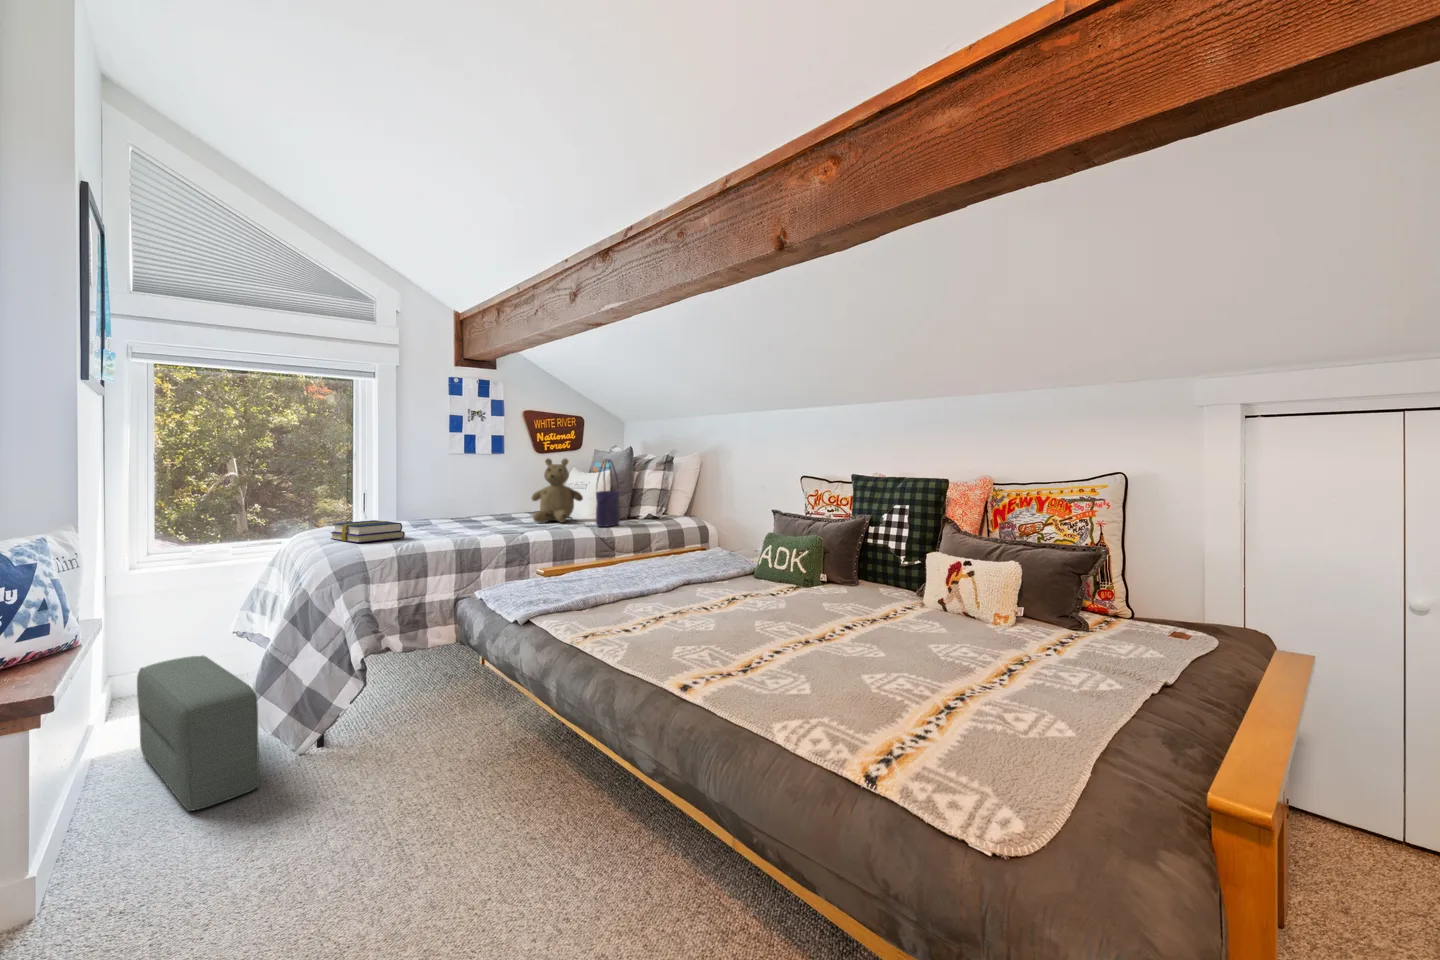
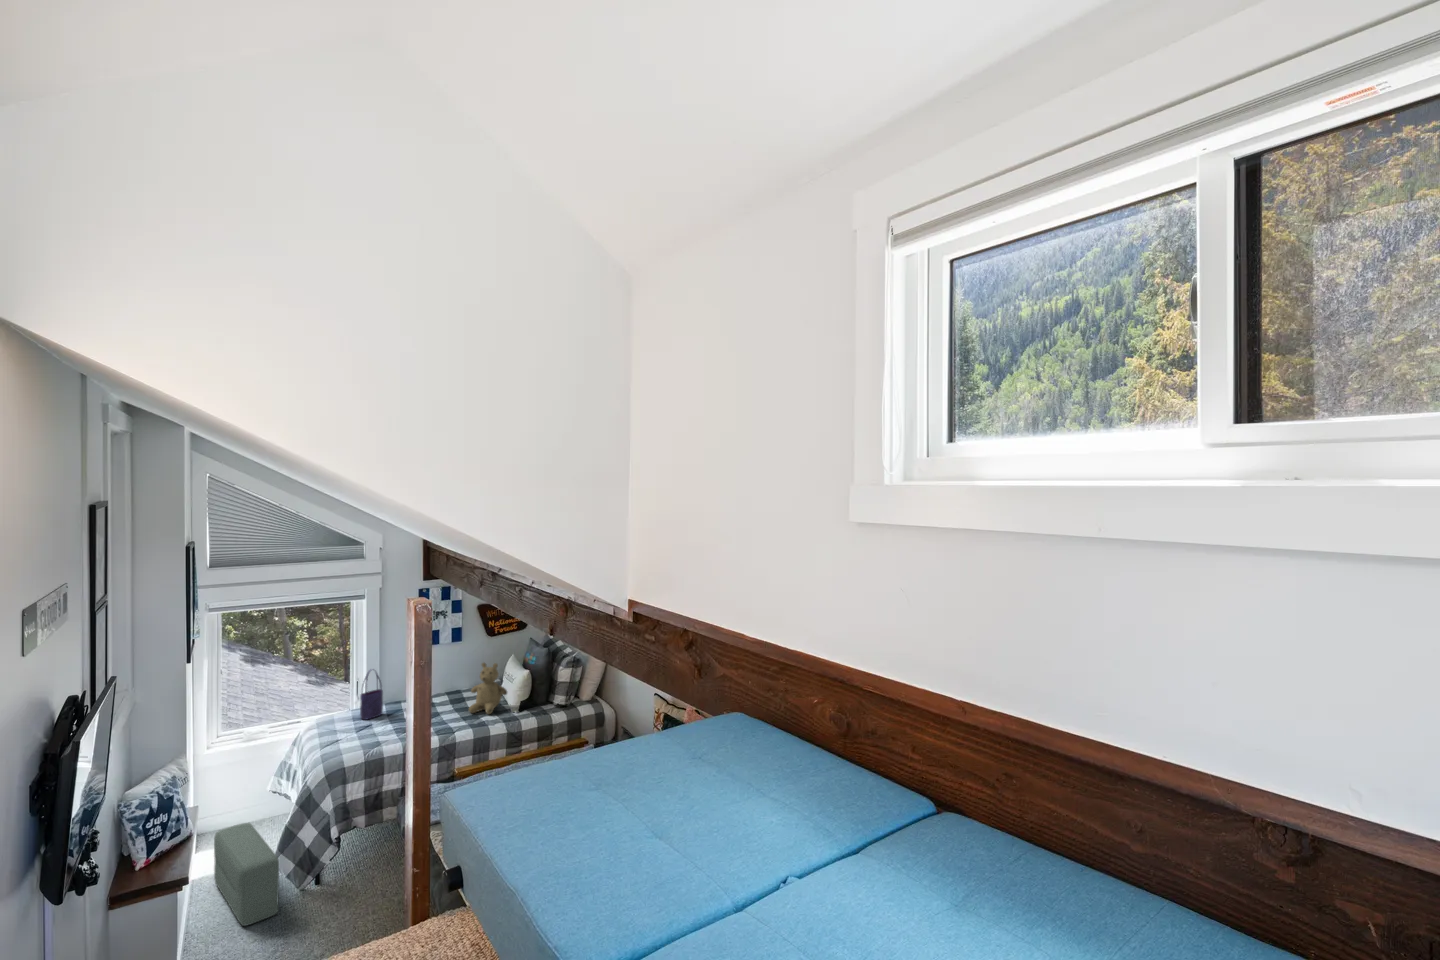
tote bag: present [596,459,620,527] -> present [360,669,383,720]
book: present [331,520,405,543] -> none [327,722,374,748]

